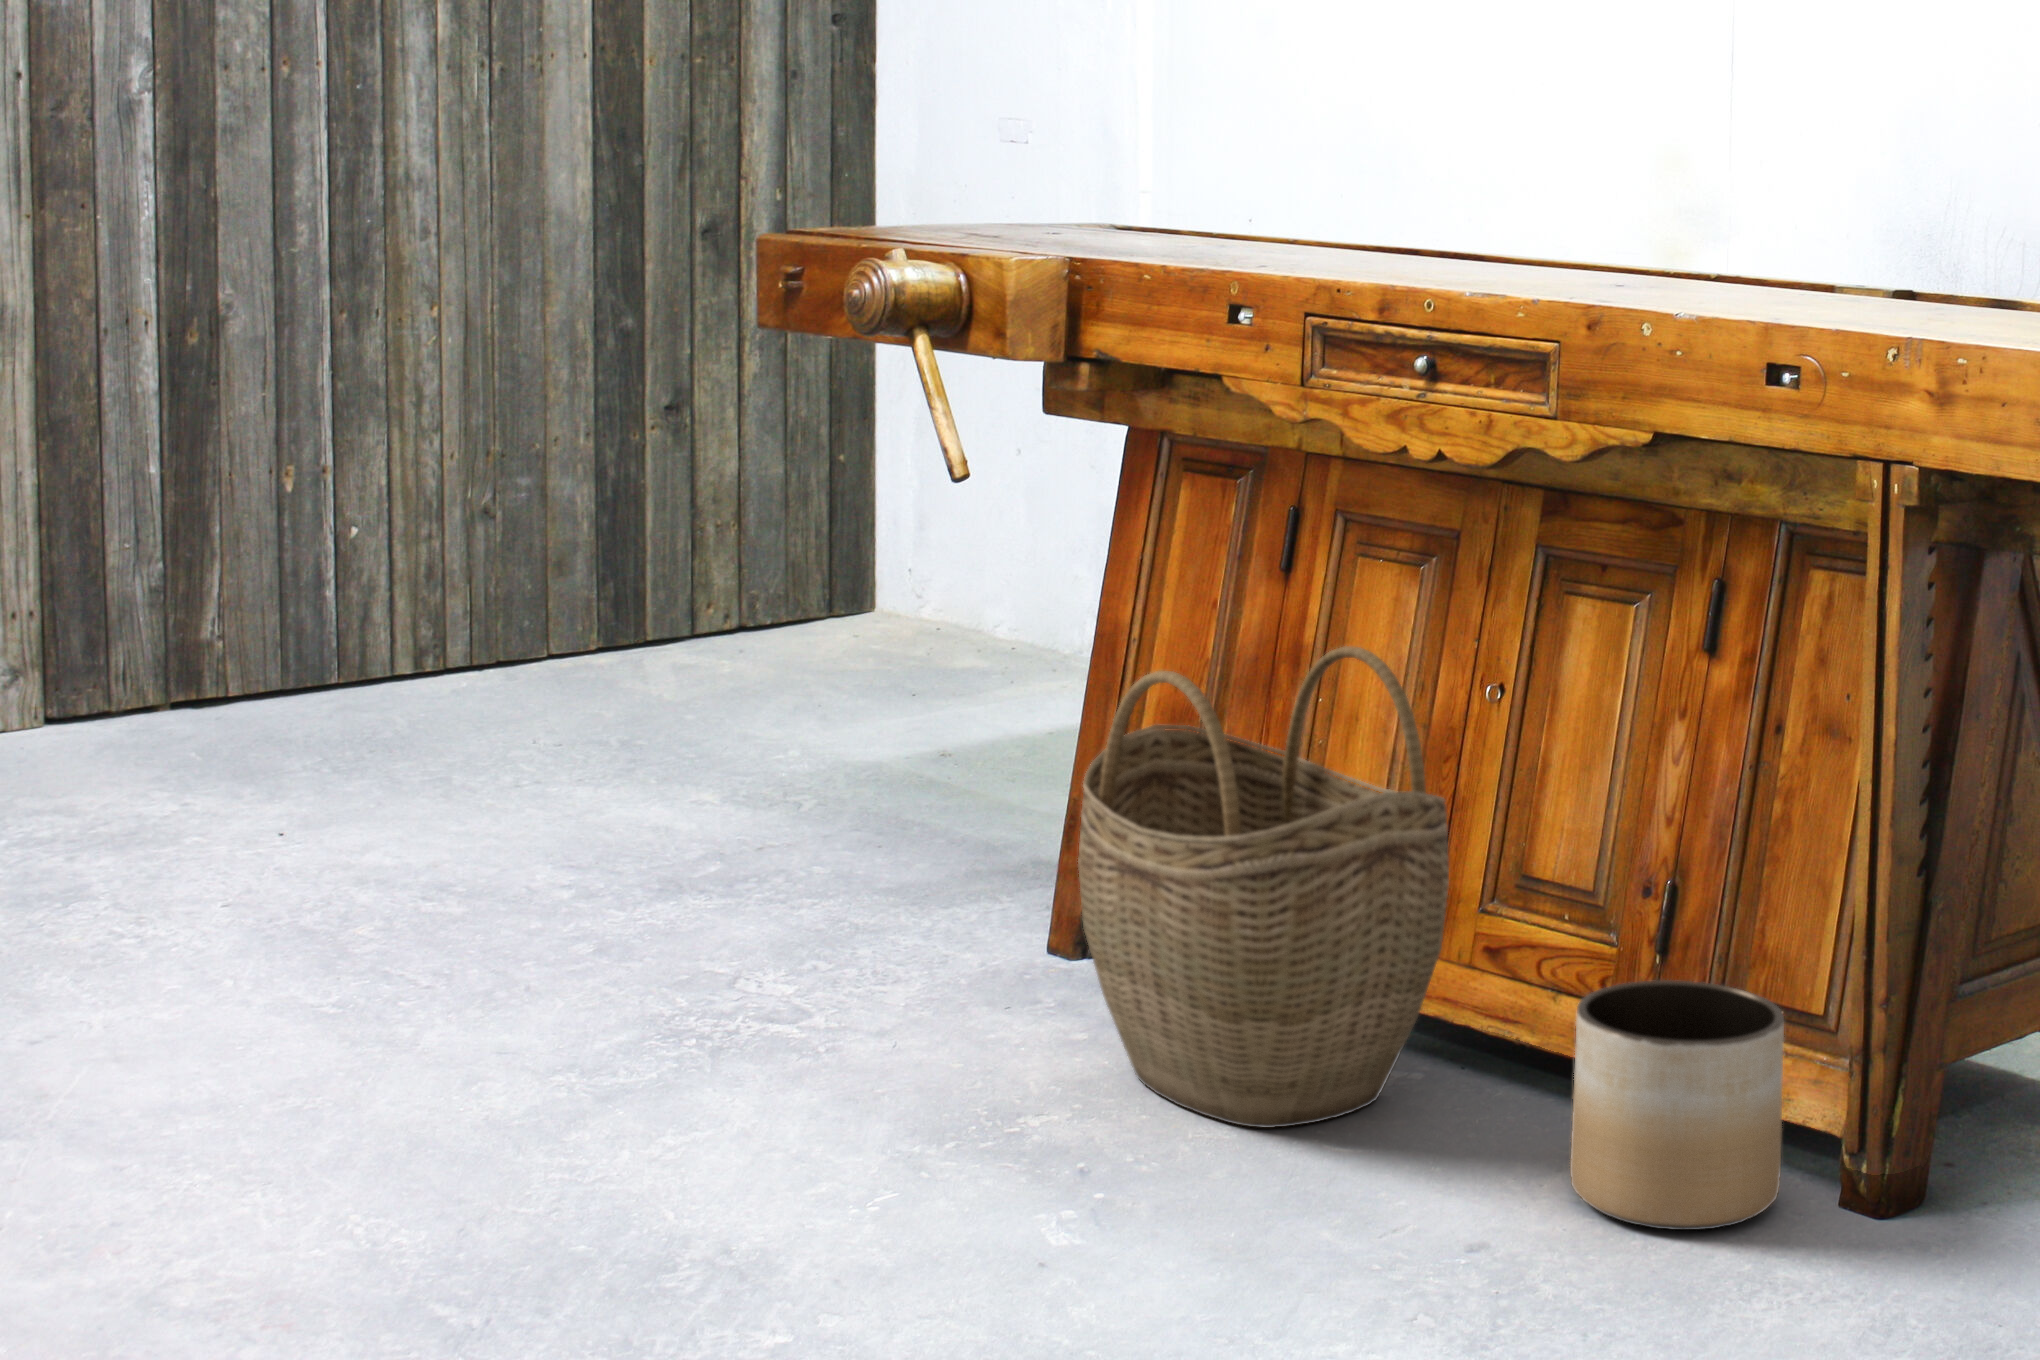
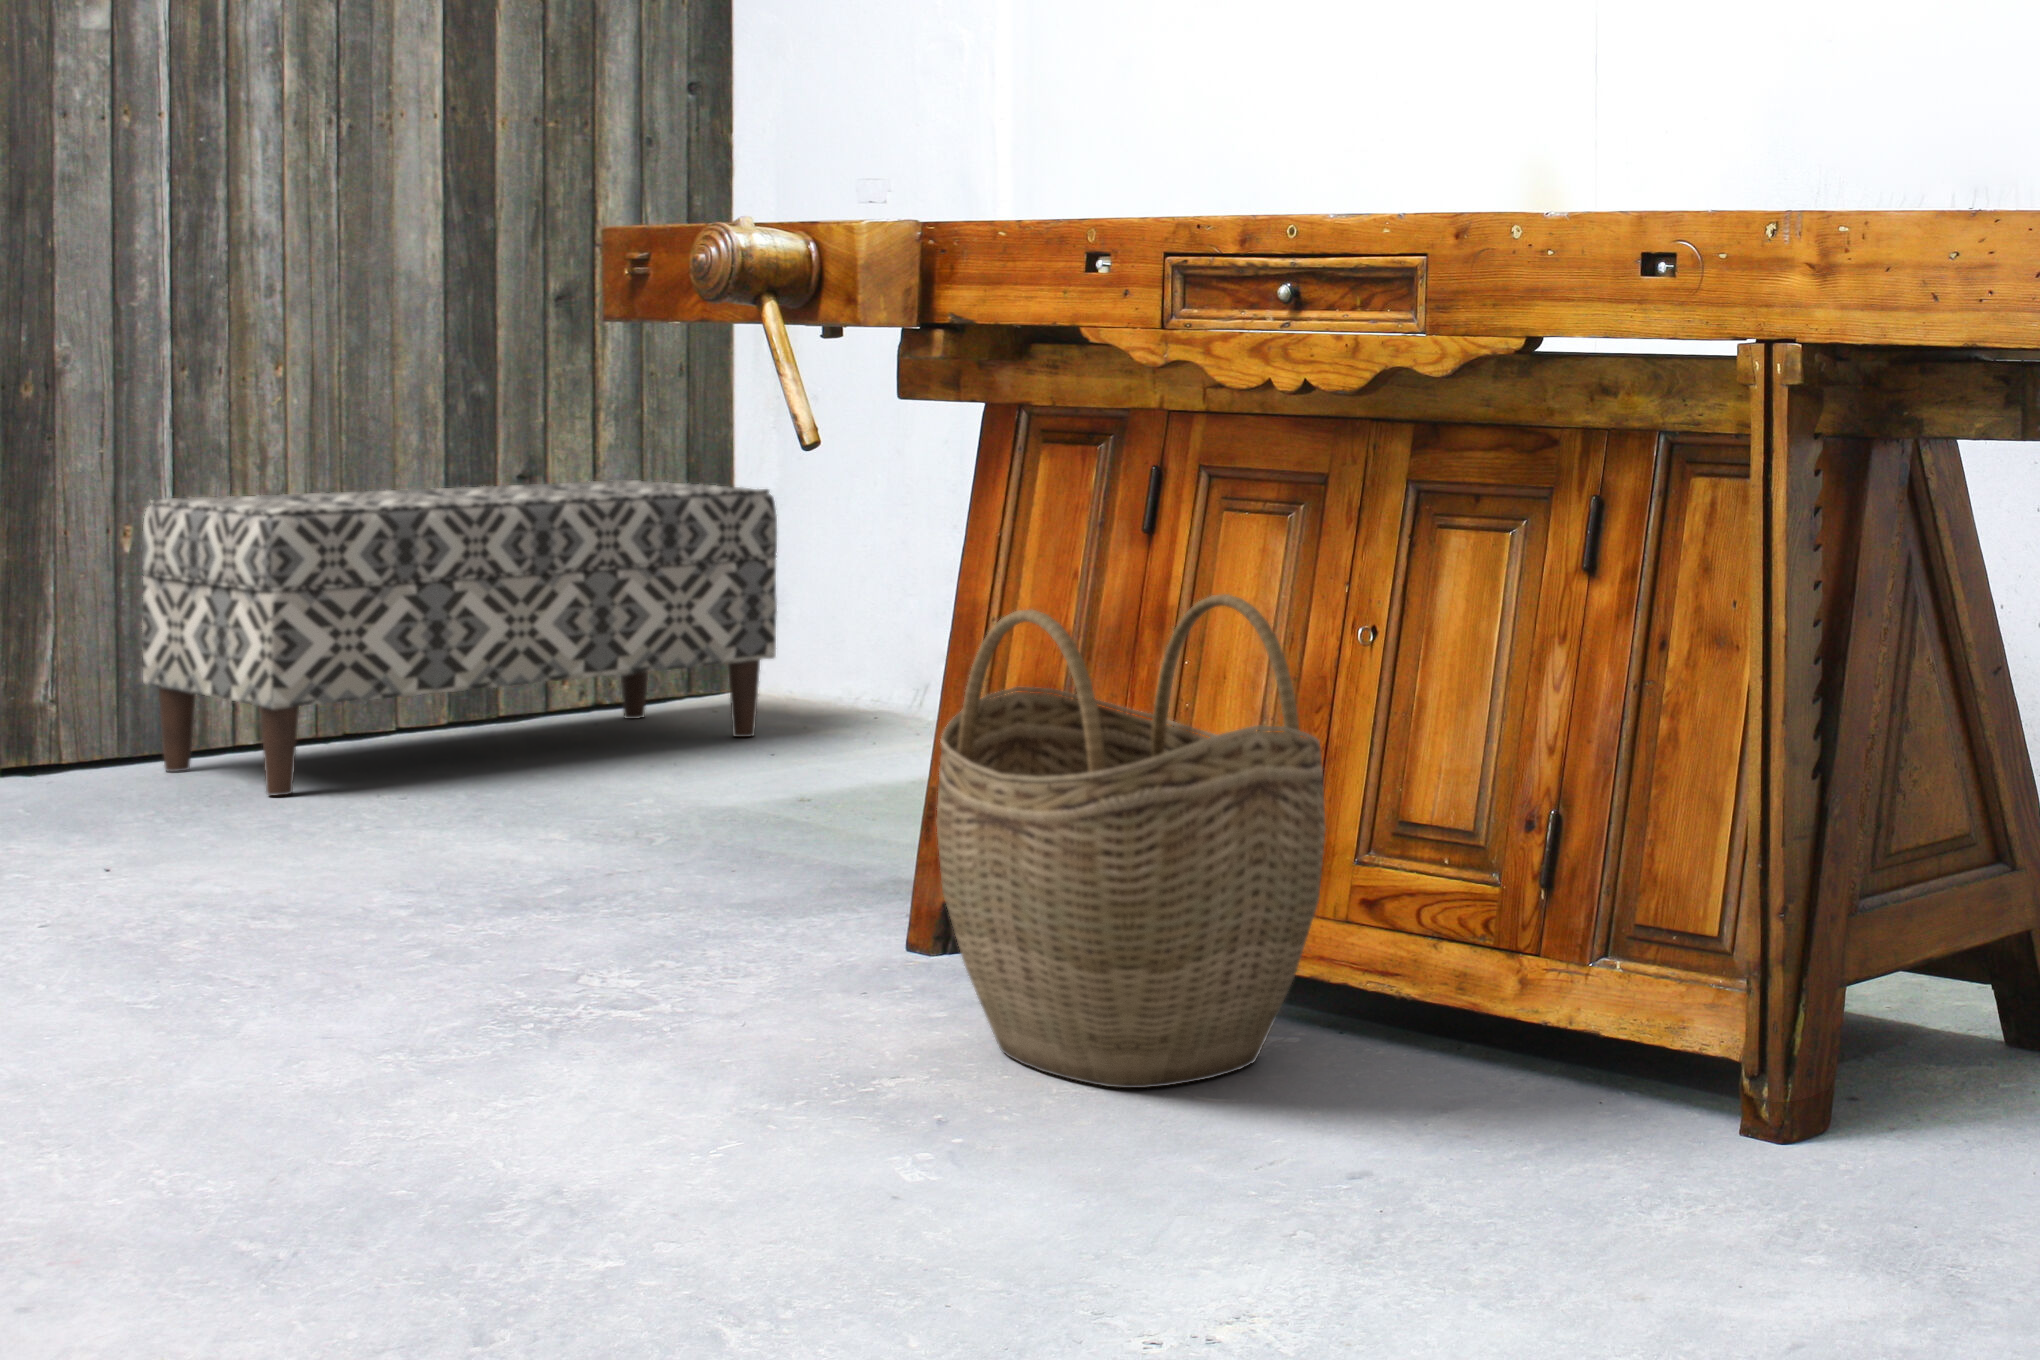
bench: none [308,412,914,736] -> present [142,480,777,796]
planter: present [1570,980,1784,1230] -> none [1458,913,1677,1160]

